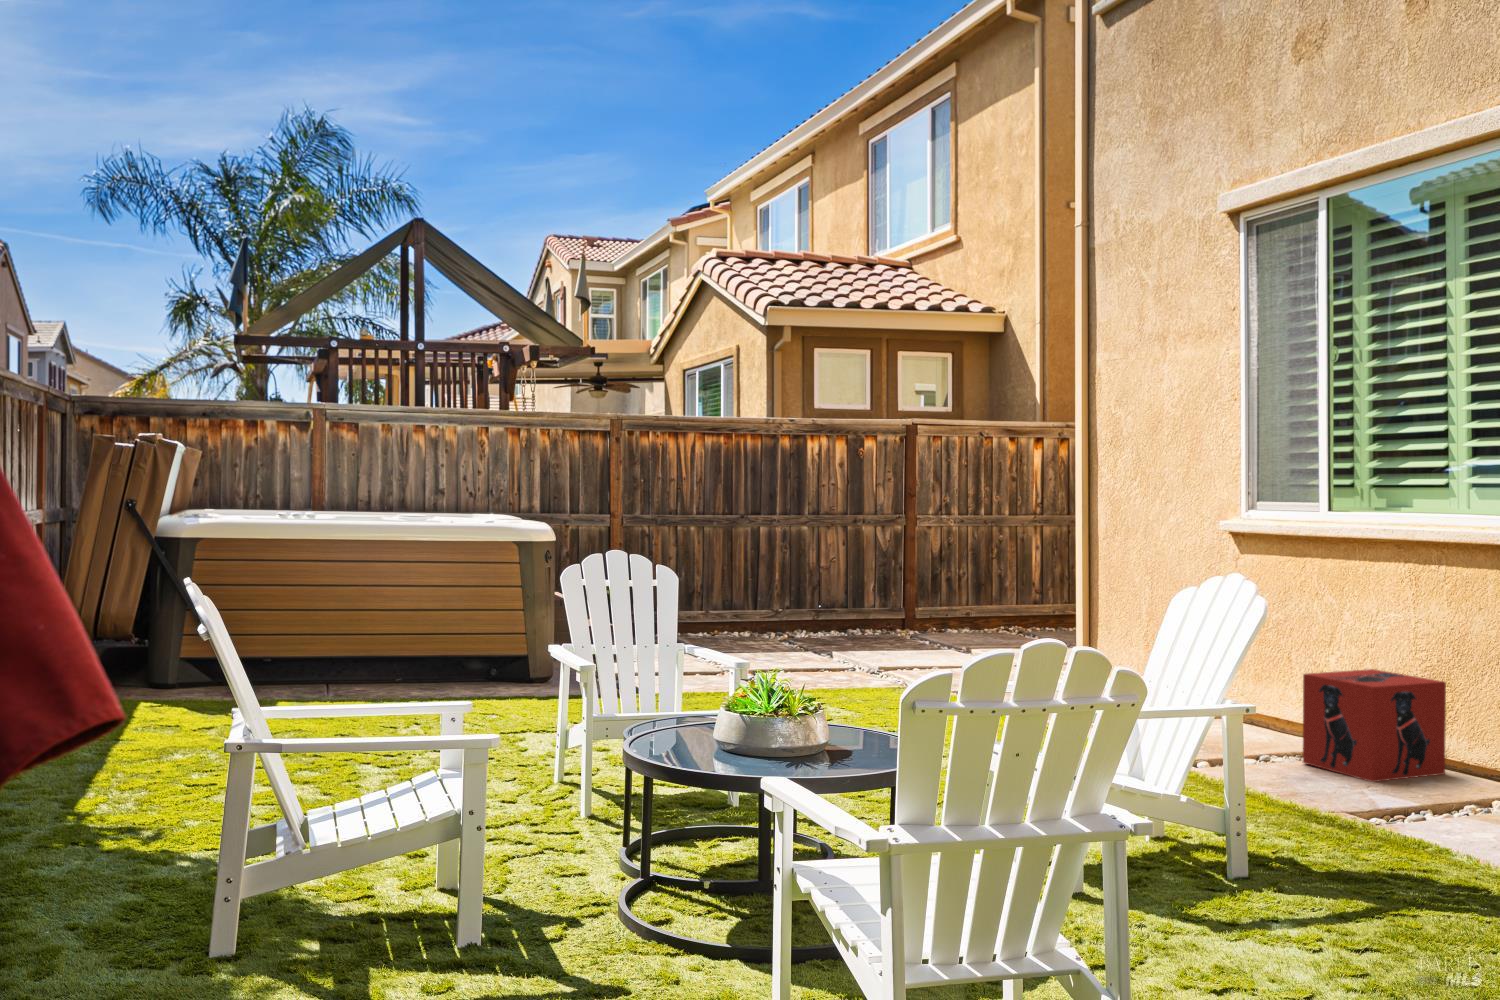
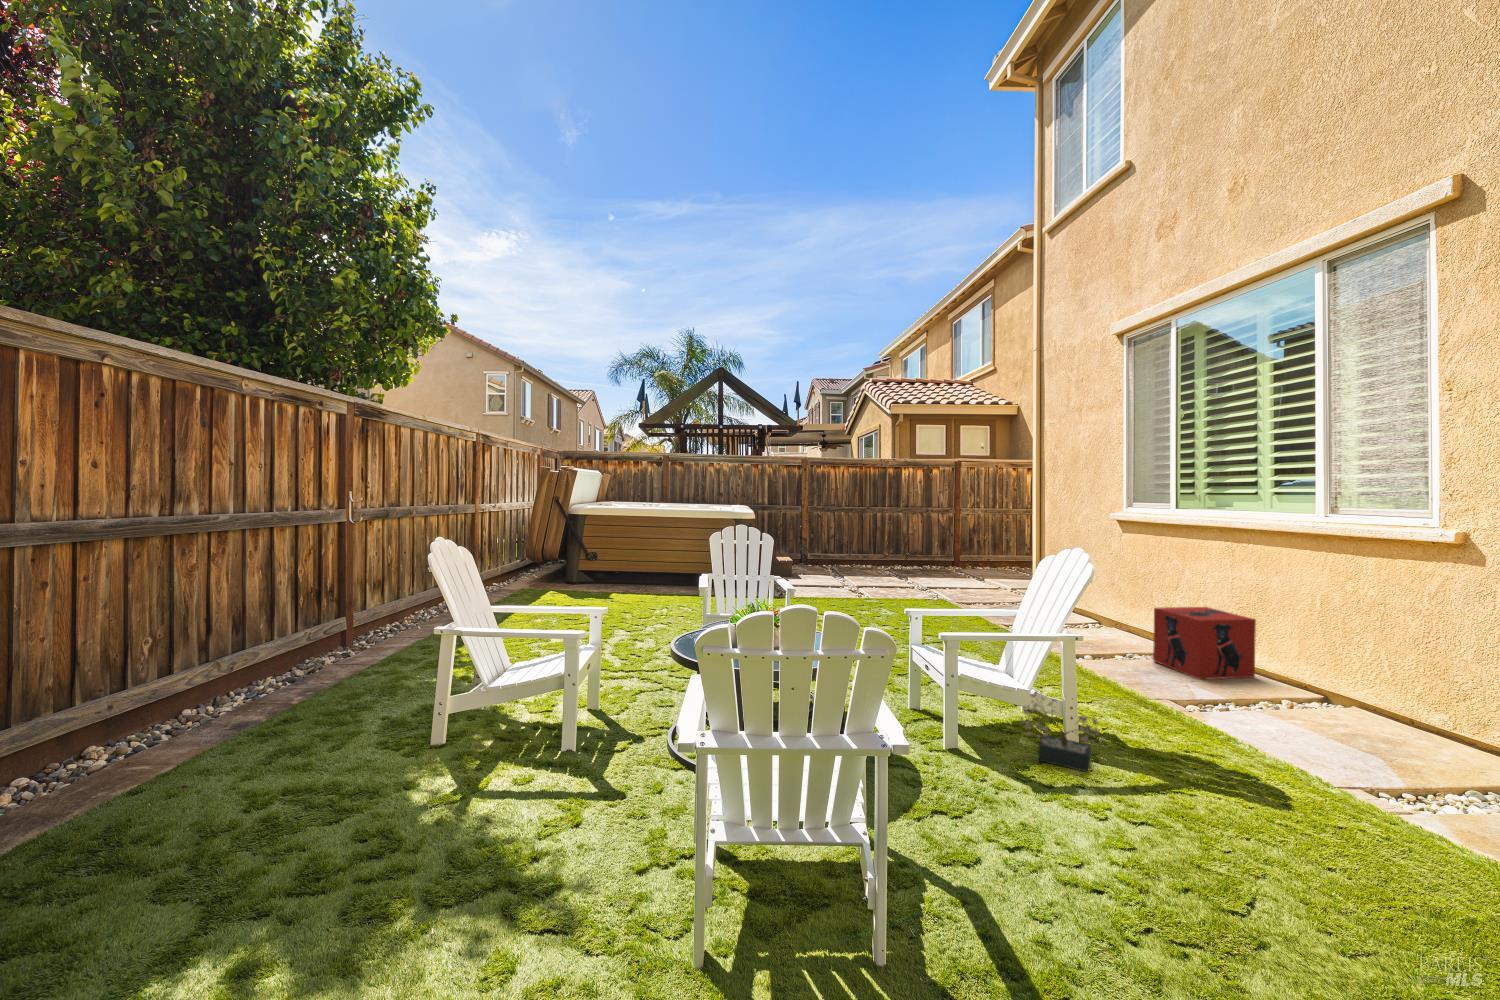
decorative plant: none [1172,793,1298,905] -> present [1021,691,1105,772]

